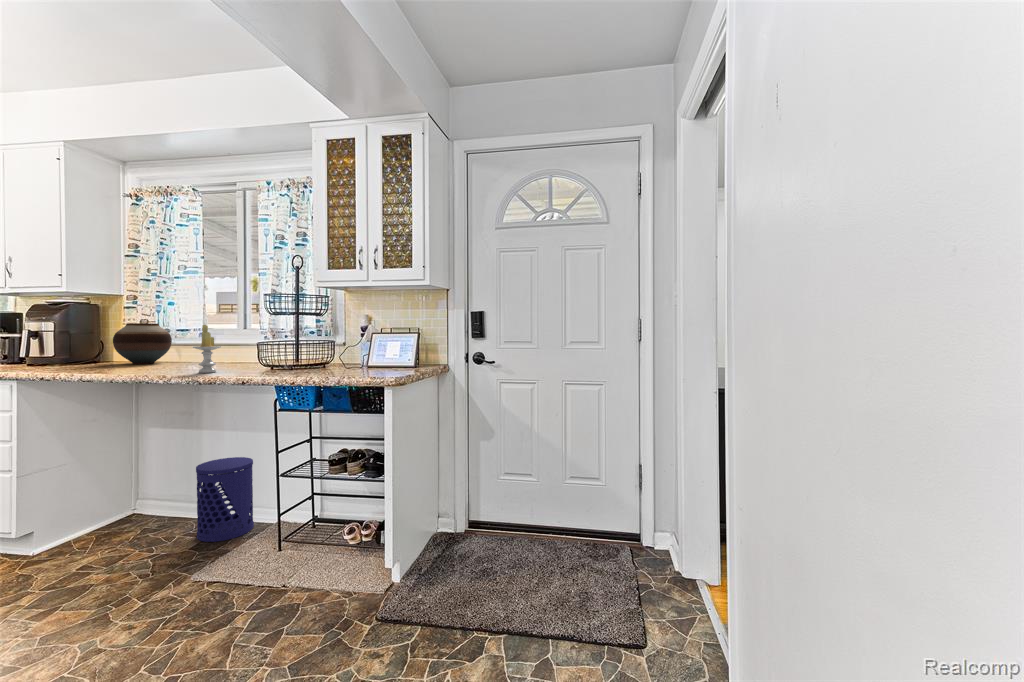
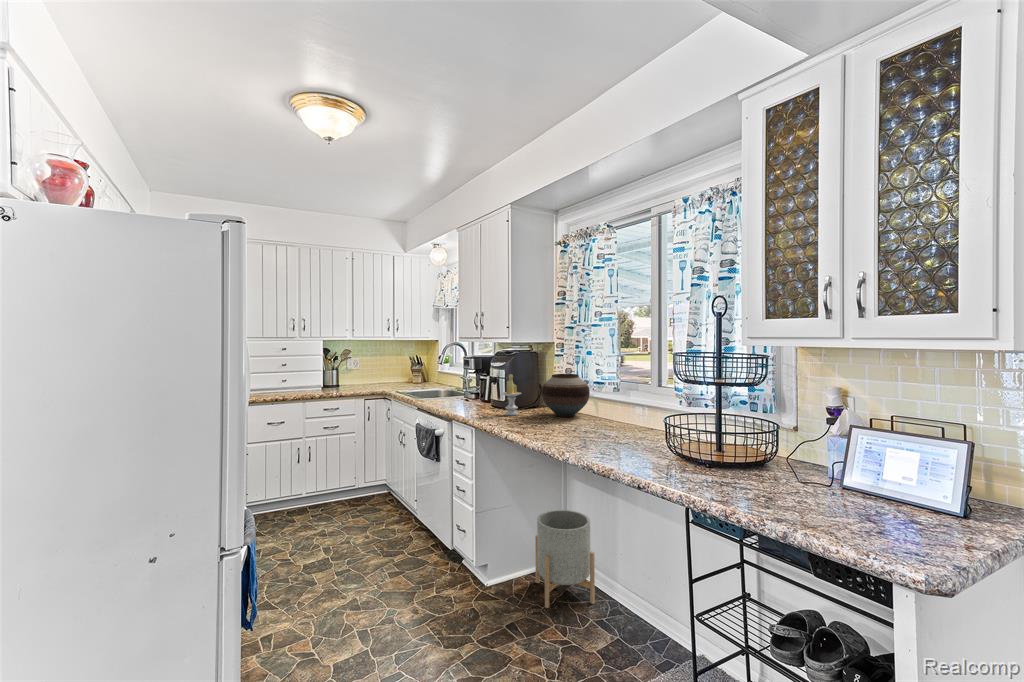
candle: present [193,325,221,373] -> present [502,374,521,415]
planter: none [108,453,183,542] -> present [535,510,595,608]
waste bin: present [196,457,254,542] -> none [601,544,664,660]

